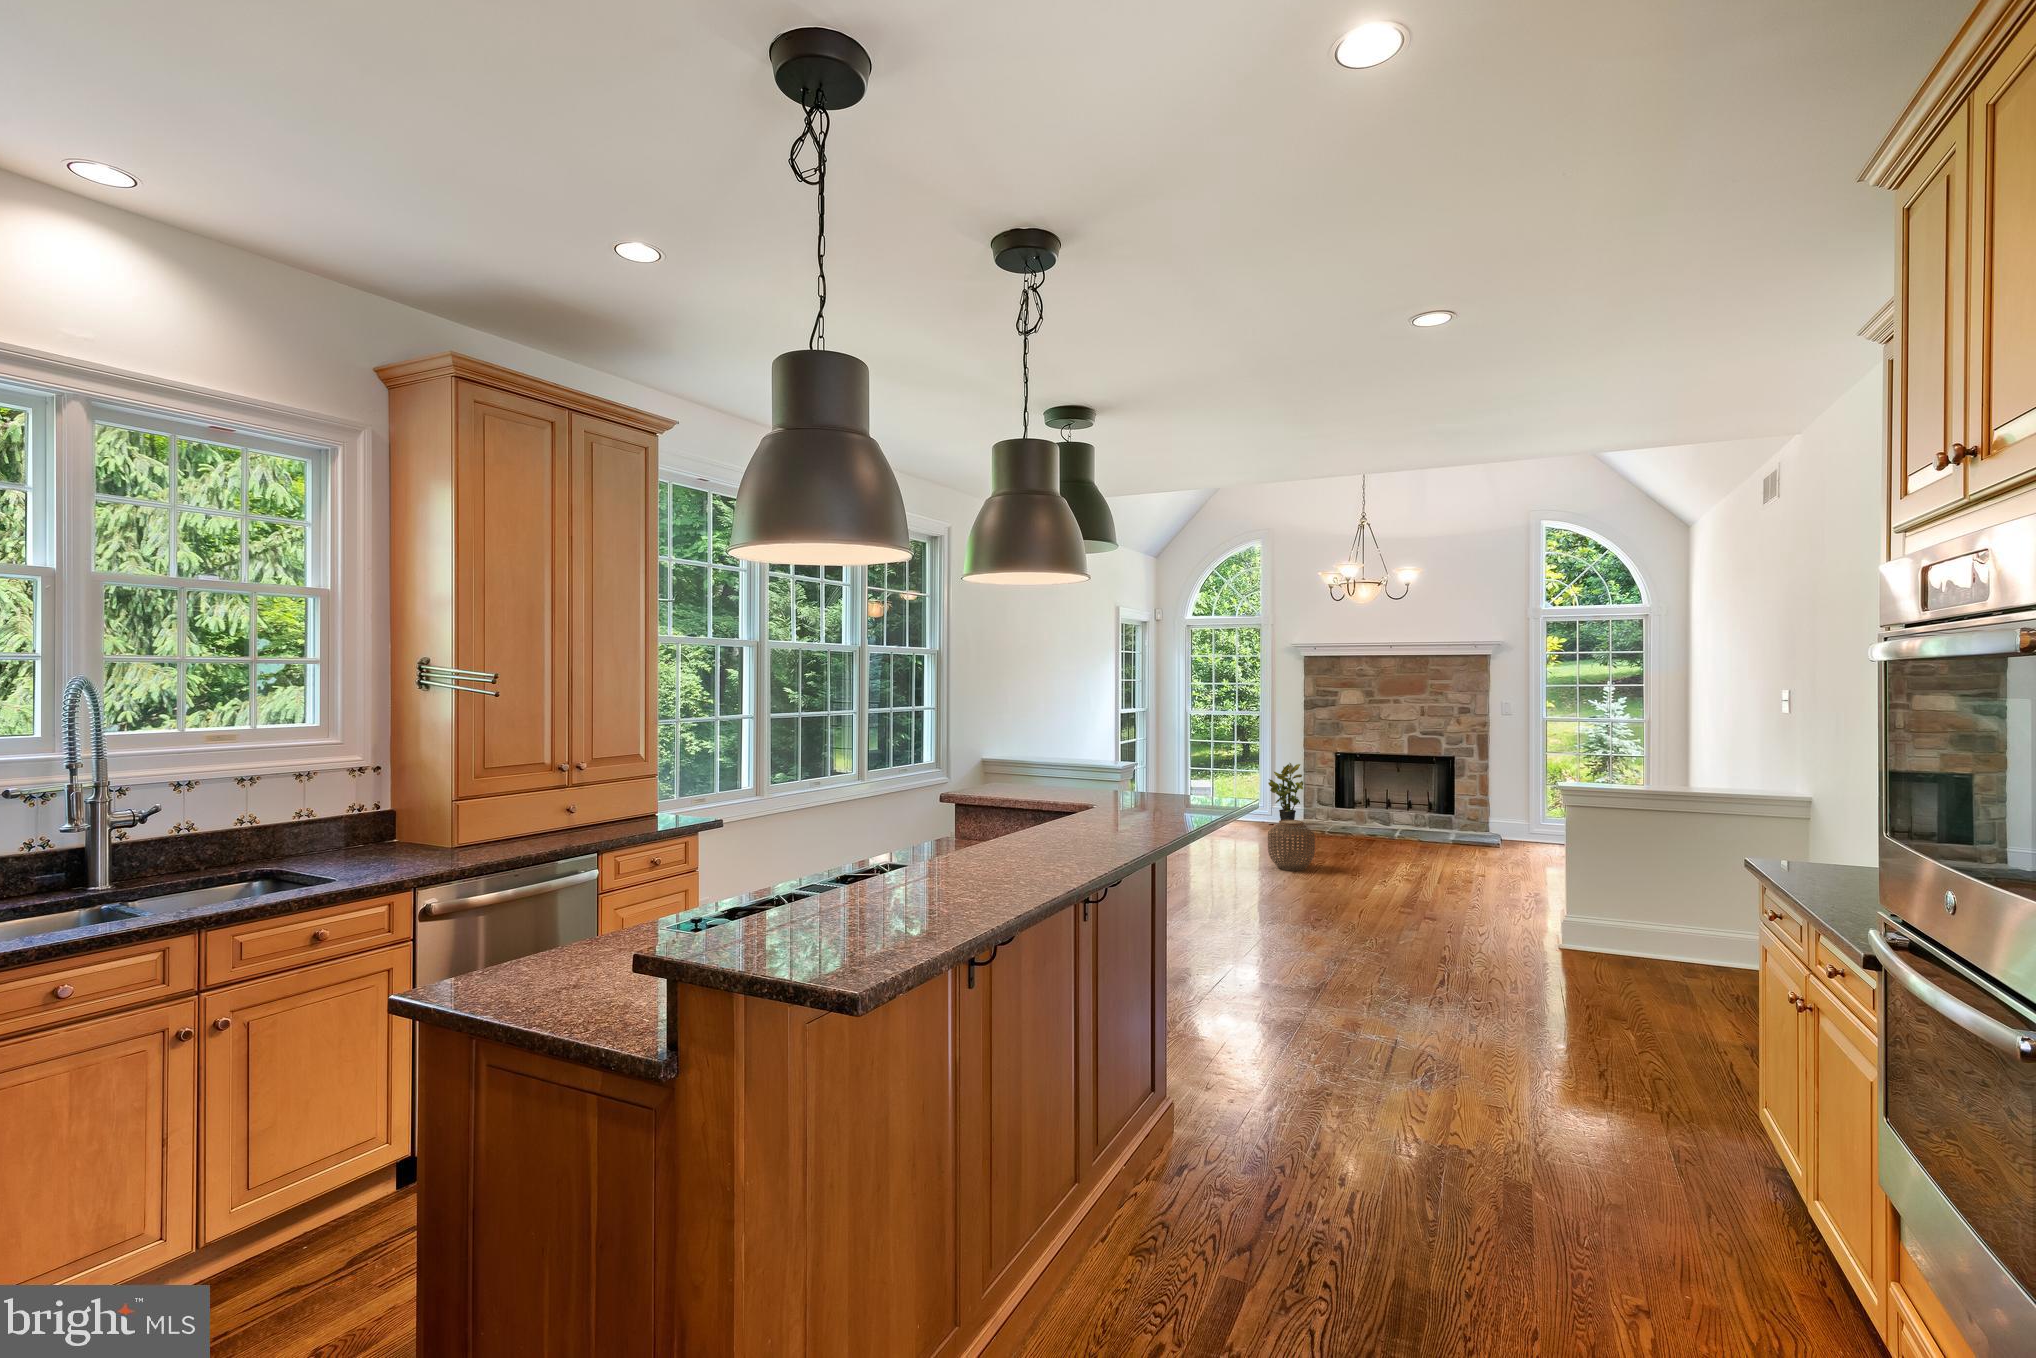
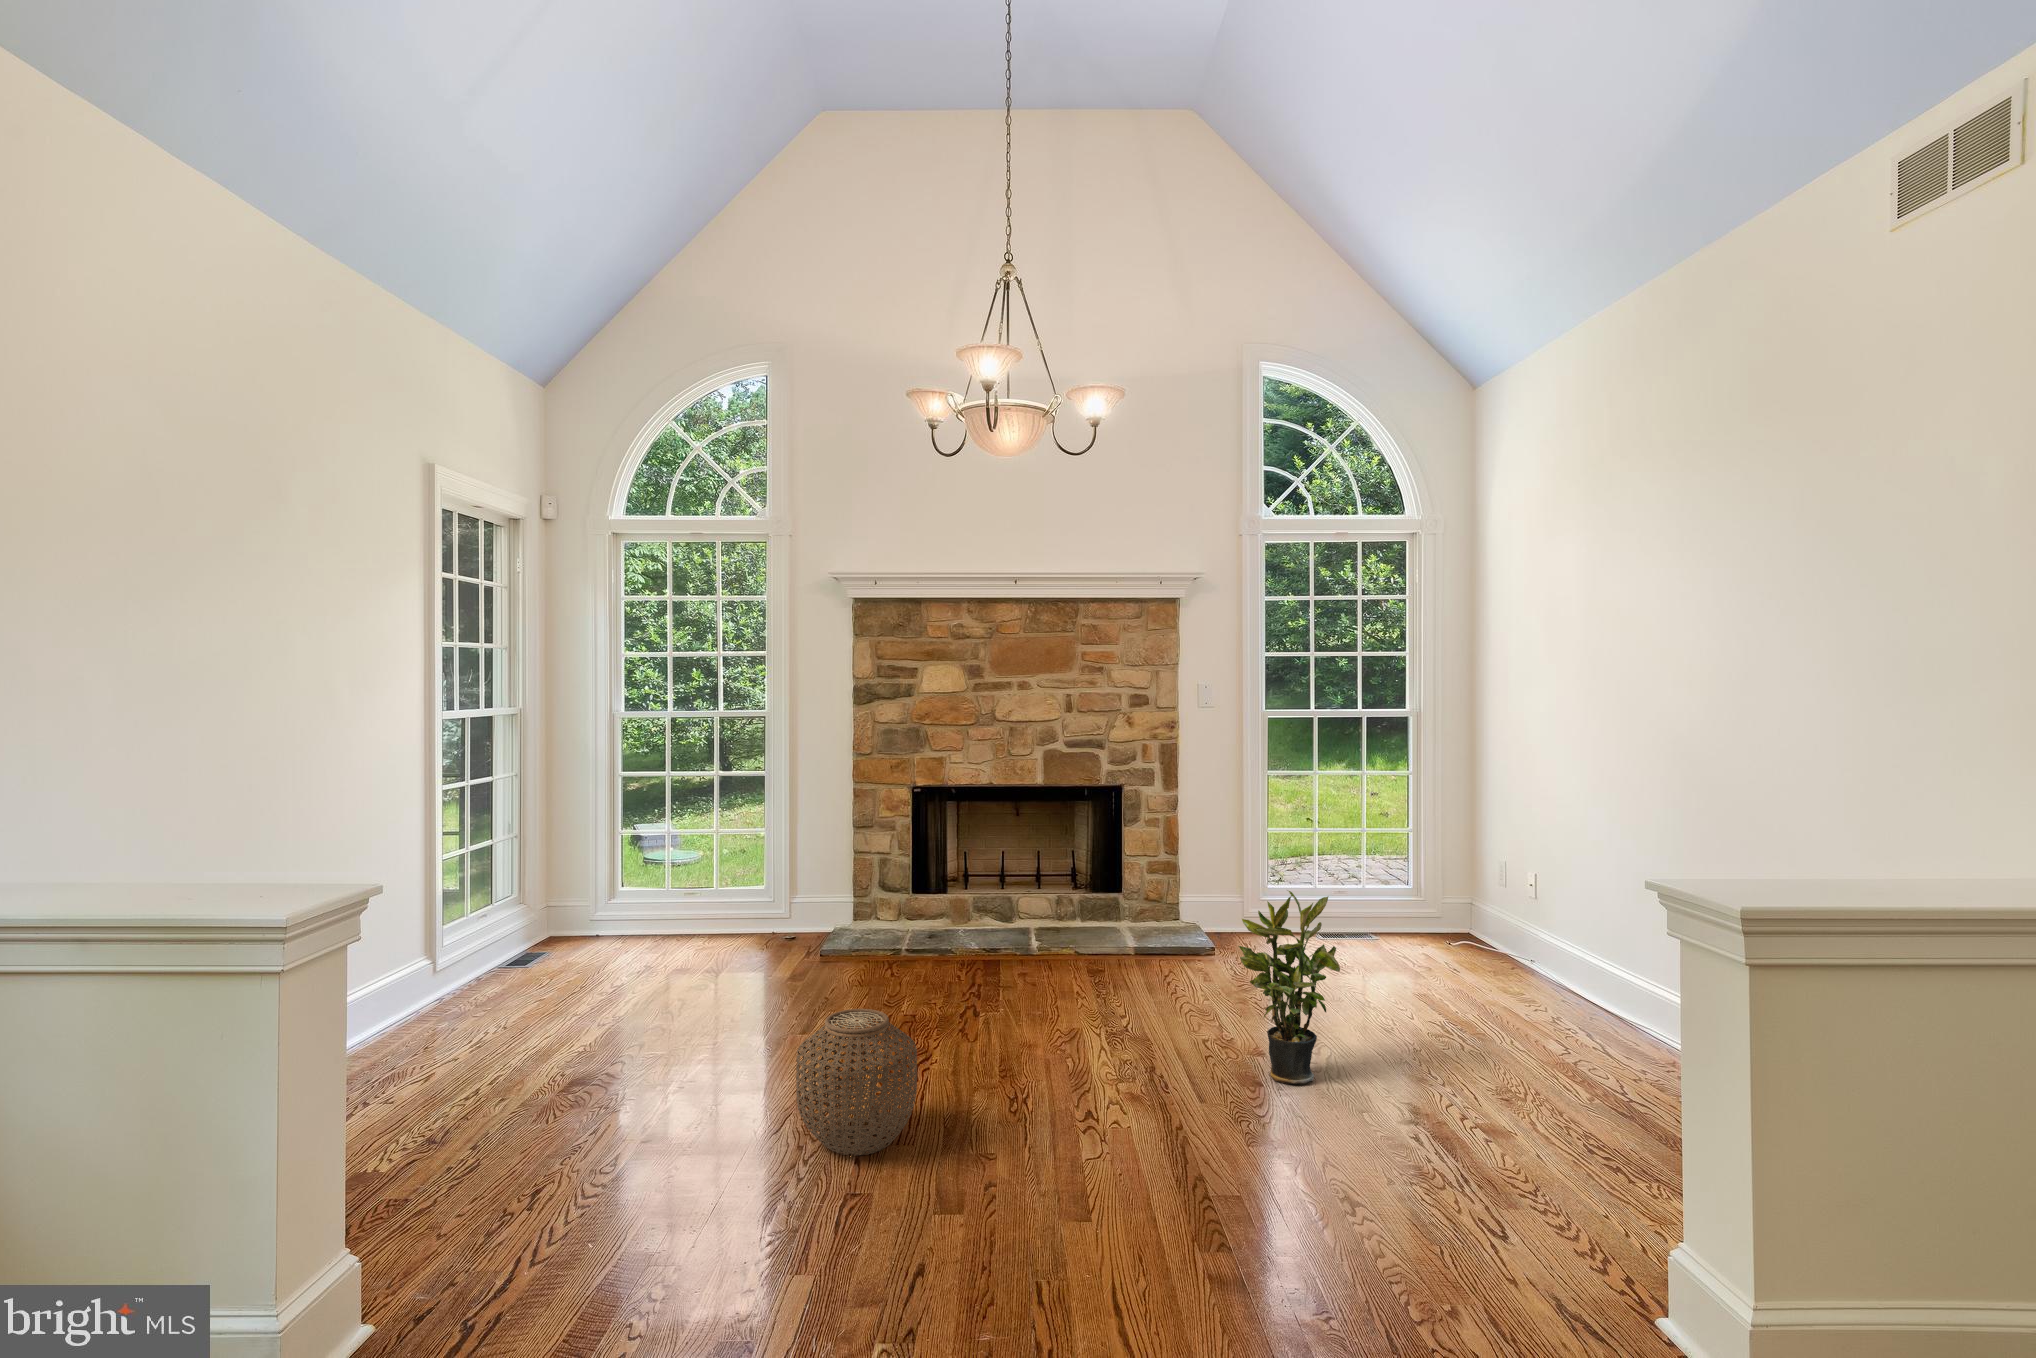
potted plant: present [1268,763,1303,820] -> present [1239,891,1340,1085]

